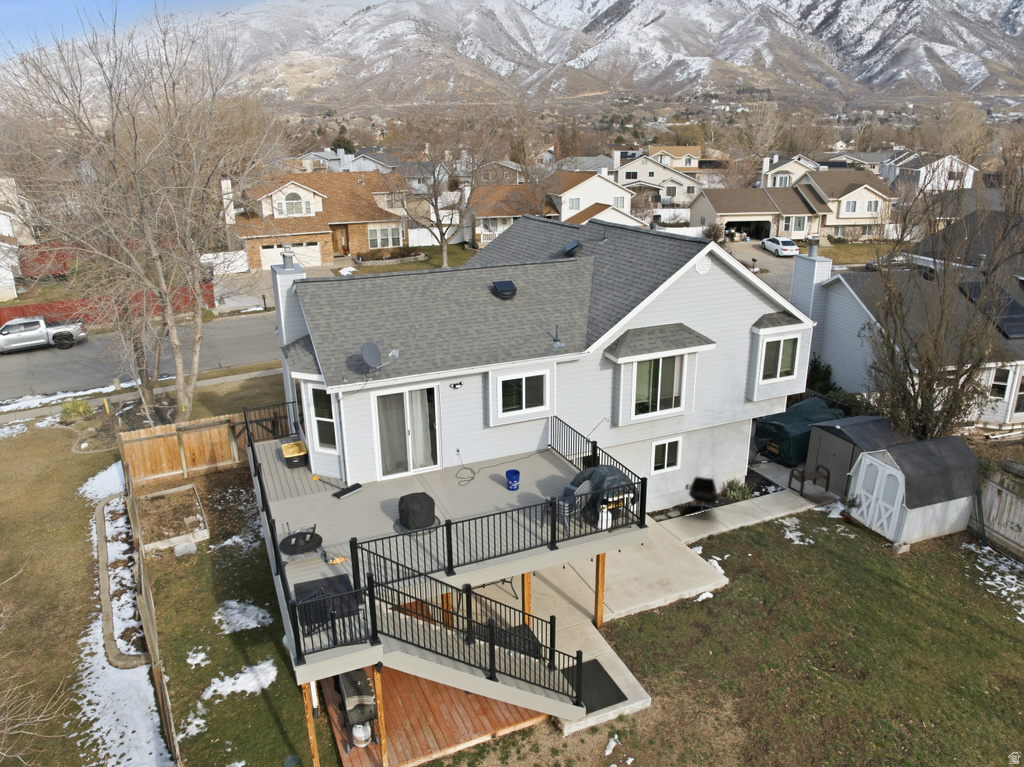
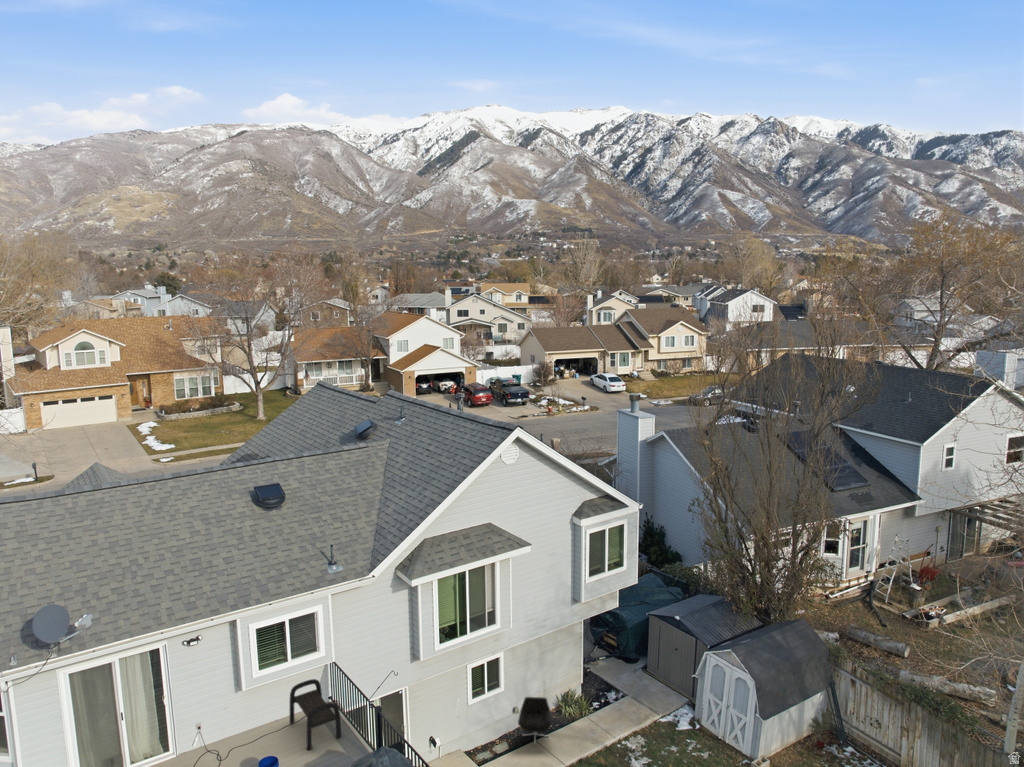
bench: present [788,464,830,496] -> present [289,679,341,750]
potted tree: present [841,494,862,522] -> present [809,708,834,748]

